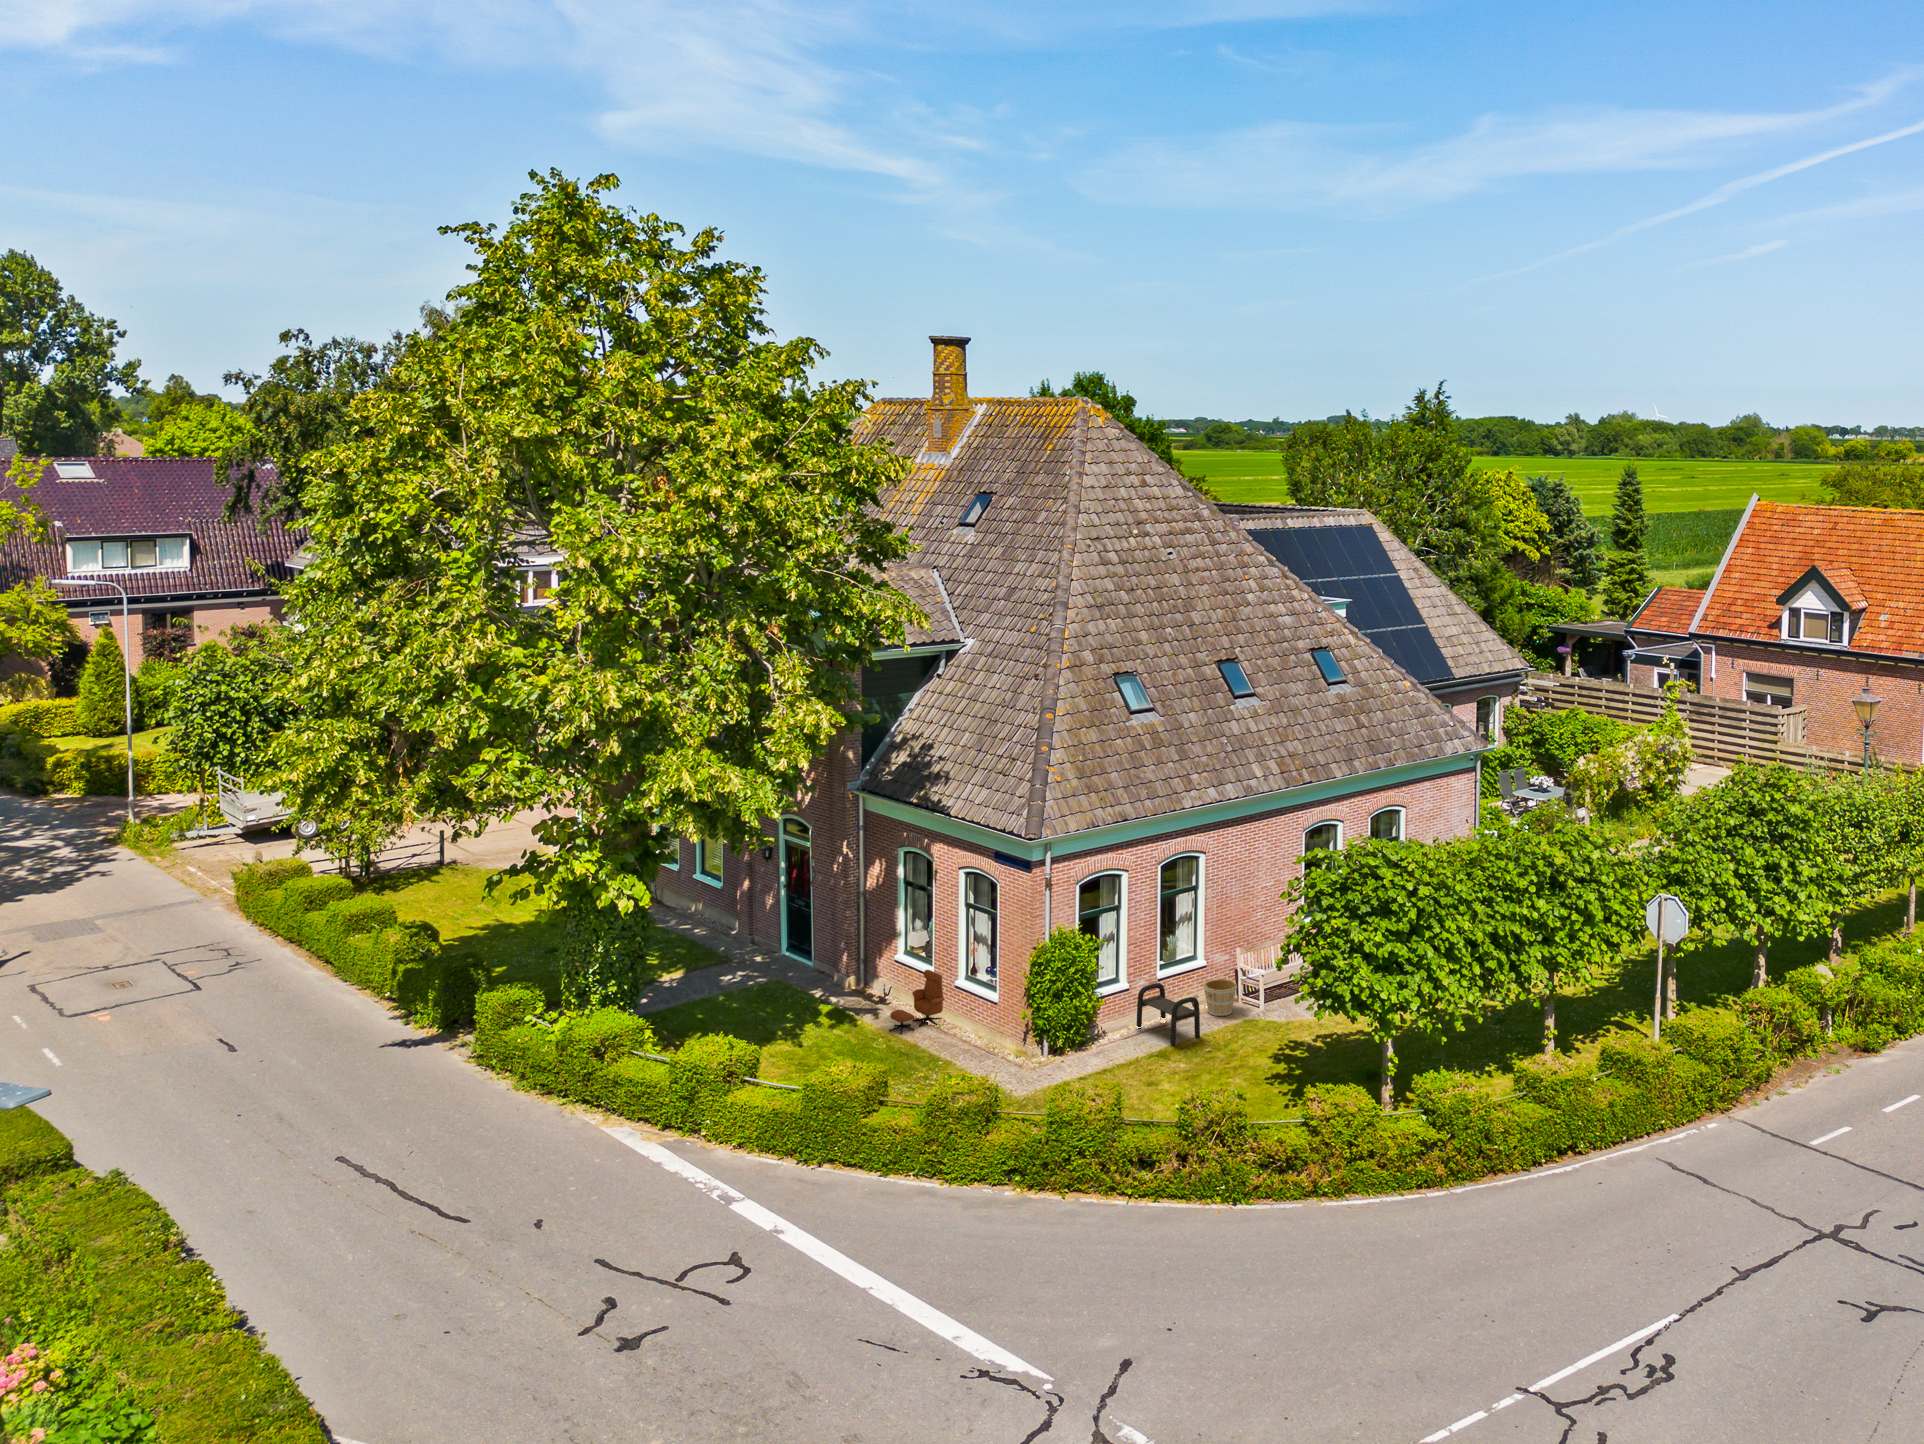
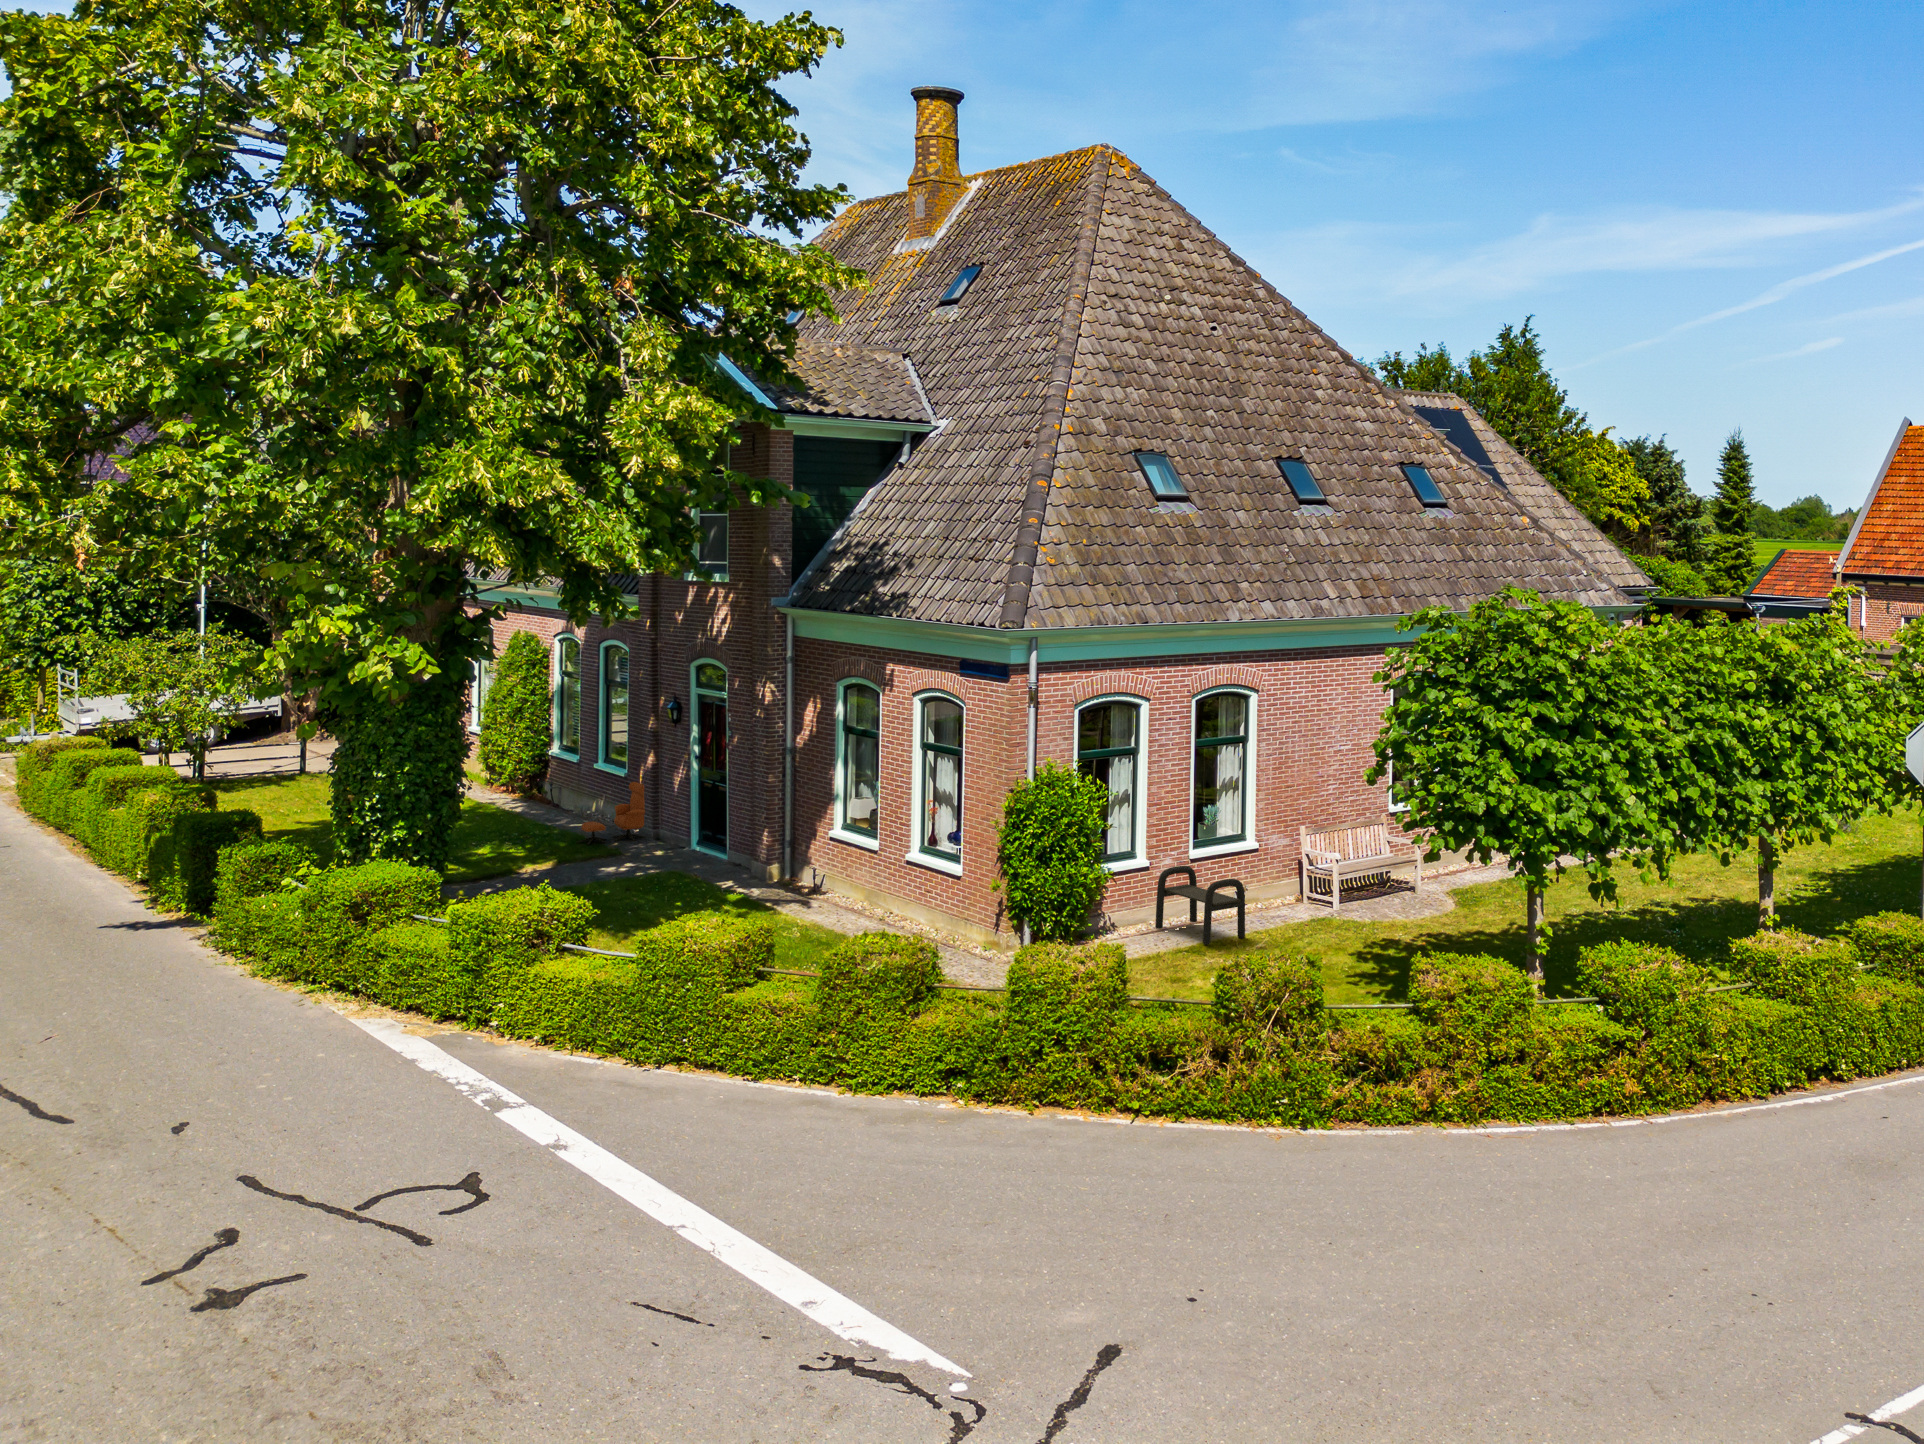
lounge chair: present [889,970,945,1034] -> present [577,782,646,845]
wooden bucket: present [1204,979,1237,1016] -> none [1250,870,1297,918]

